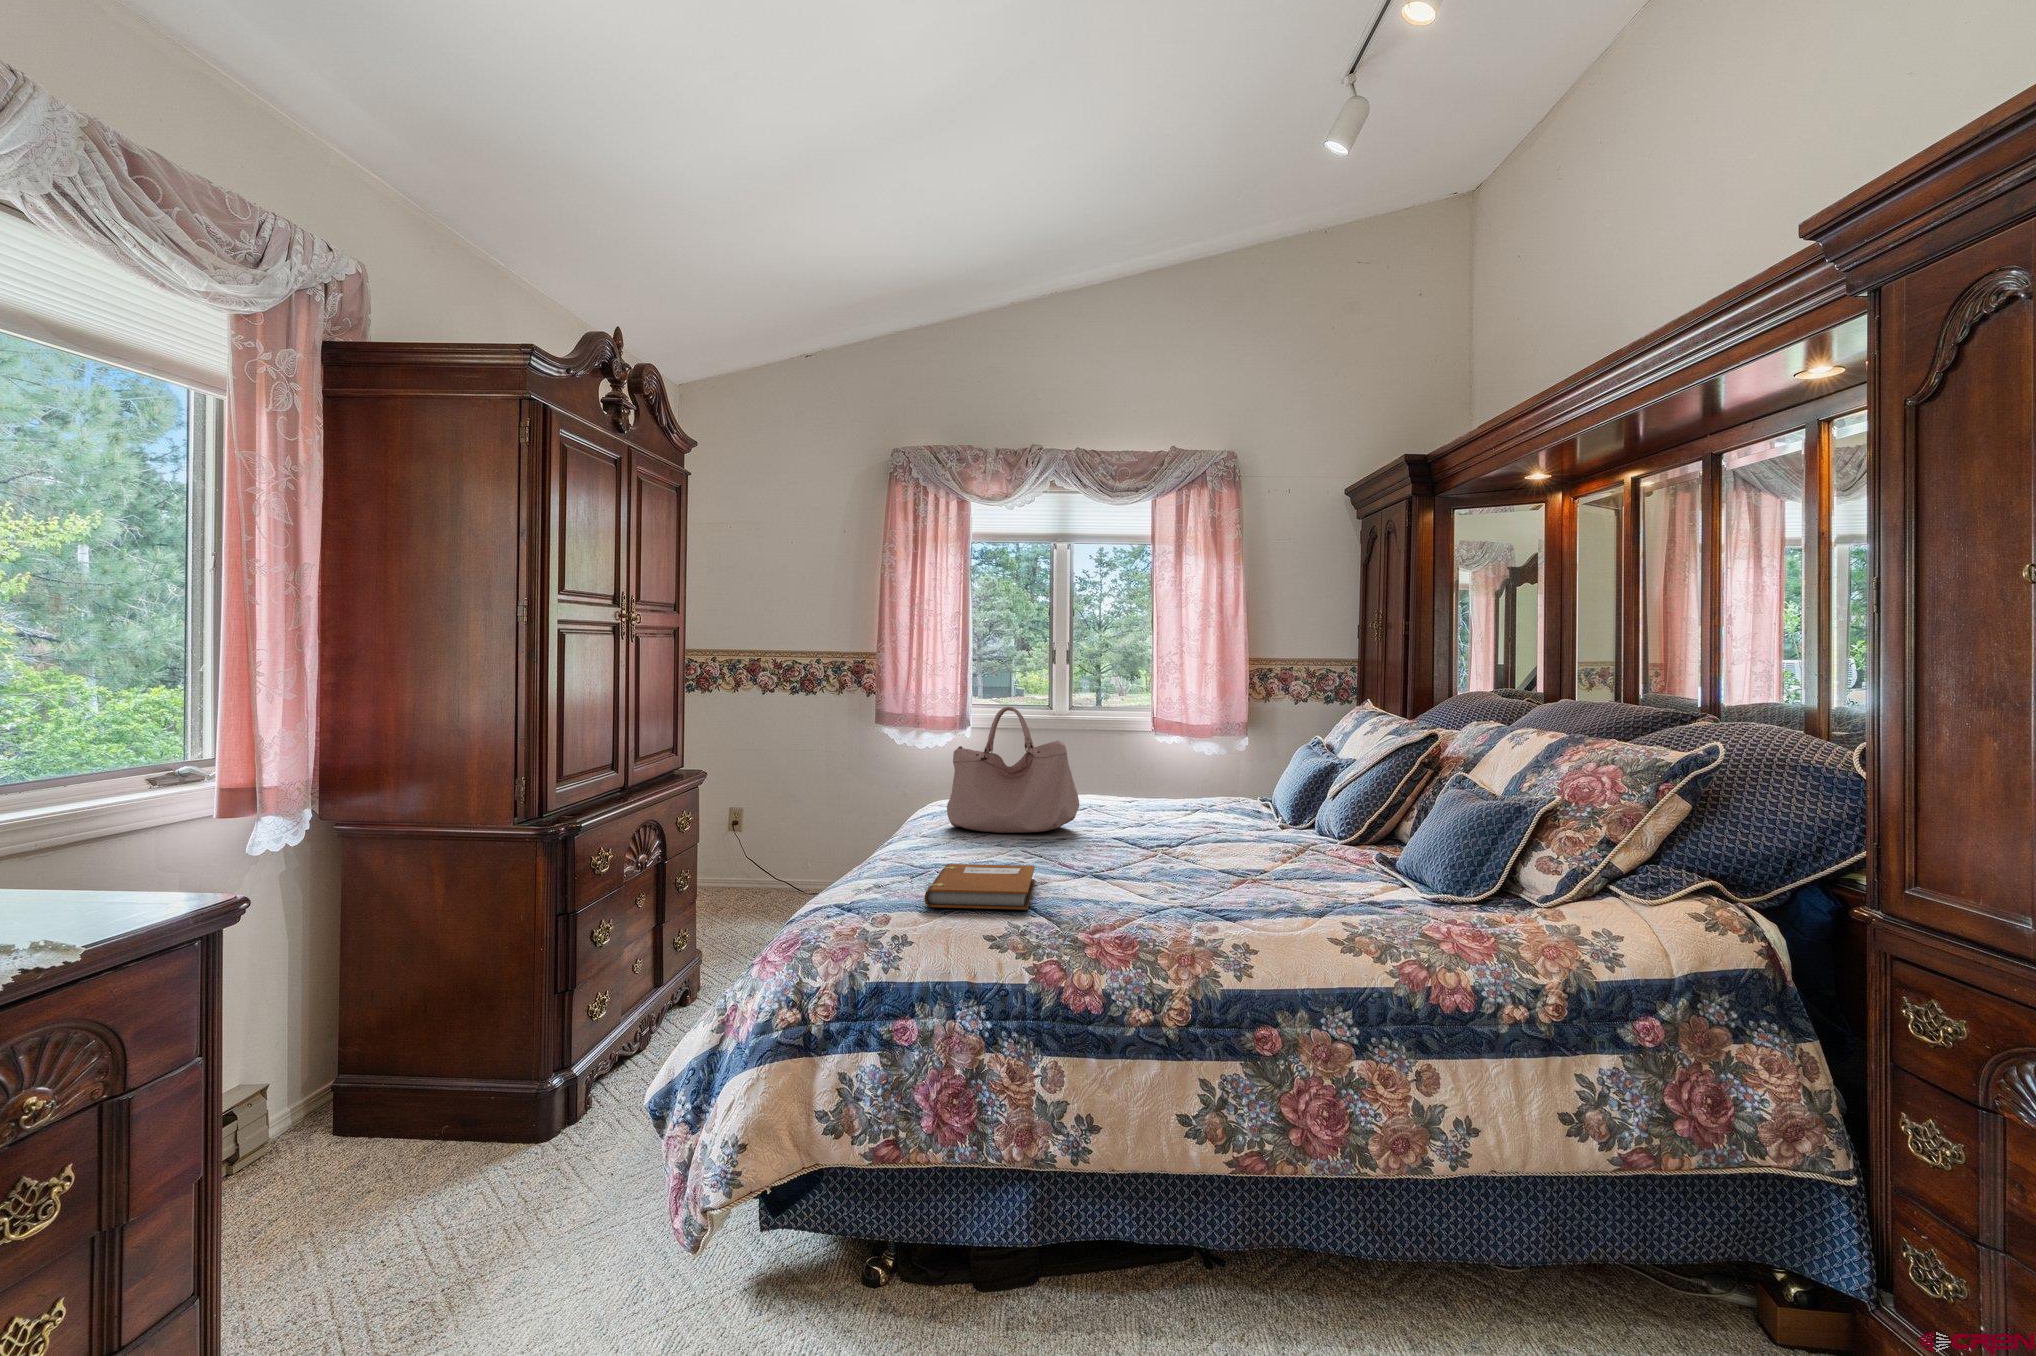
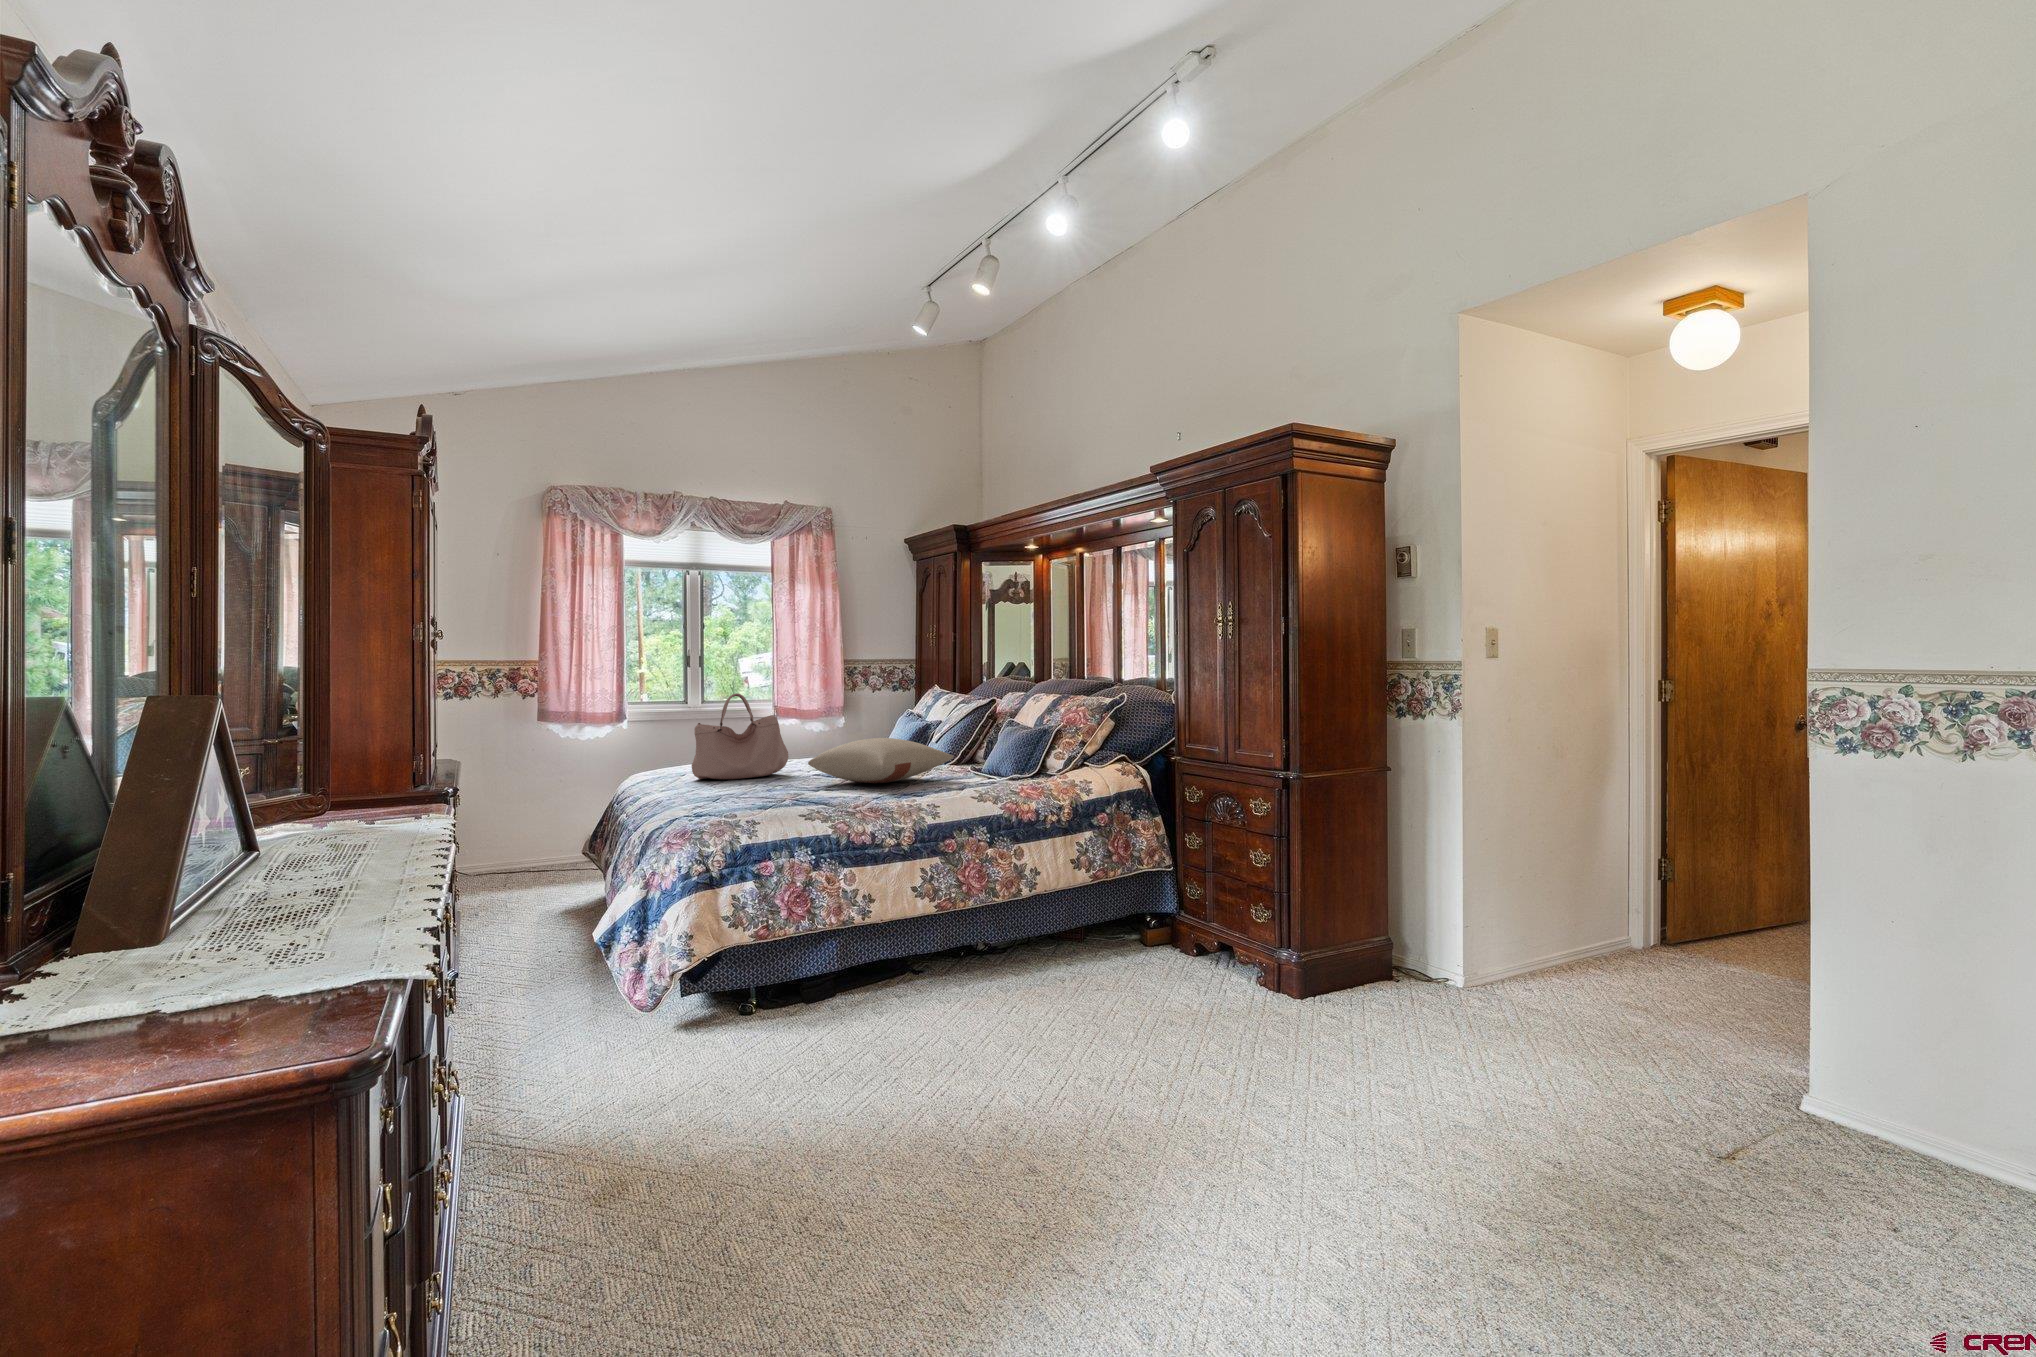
pillow: none [1076,795,1322,877] -> present [808,738,953,783]
notebook: present [925,864,1035,910] -> none [741,784,815,806]

